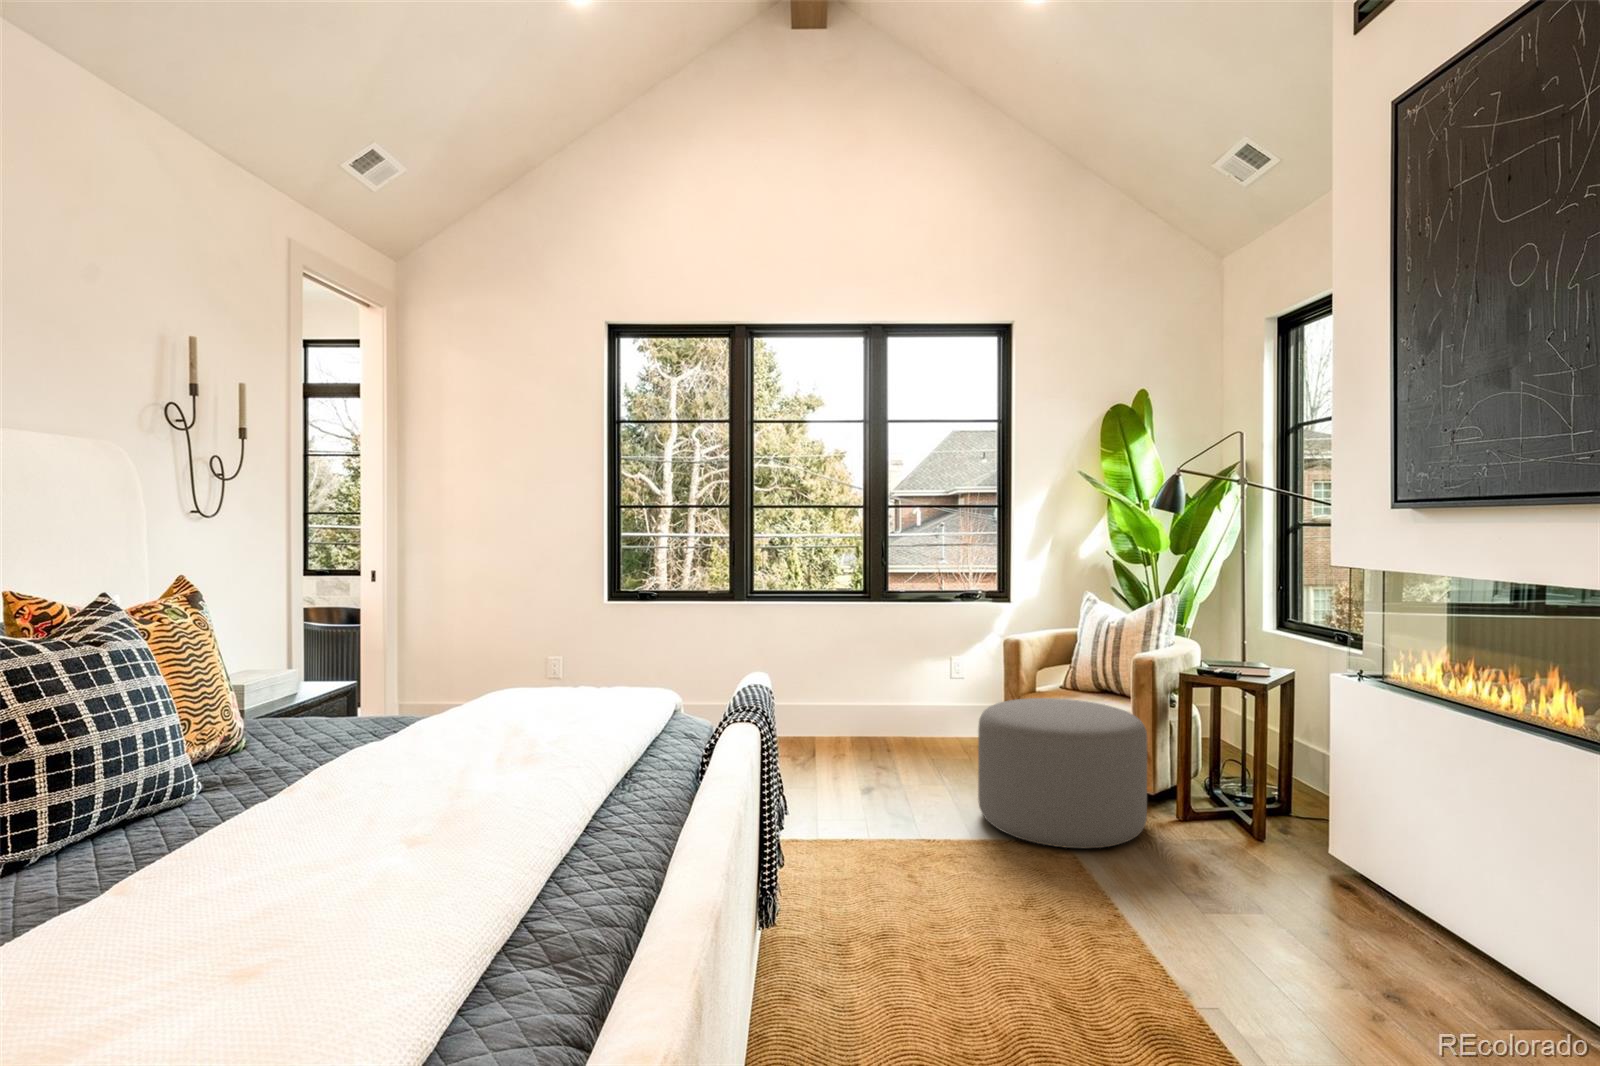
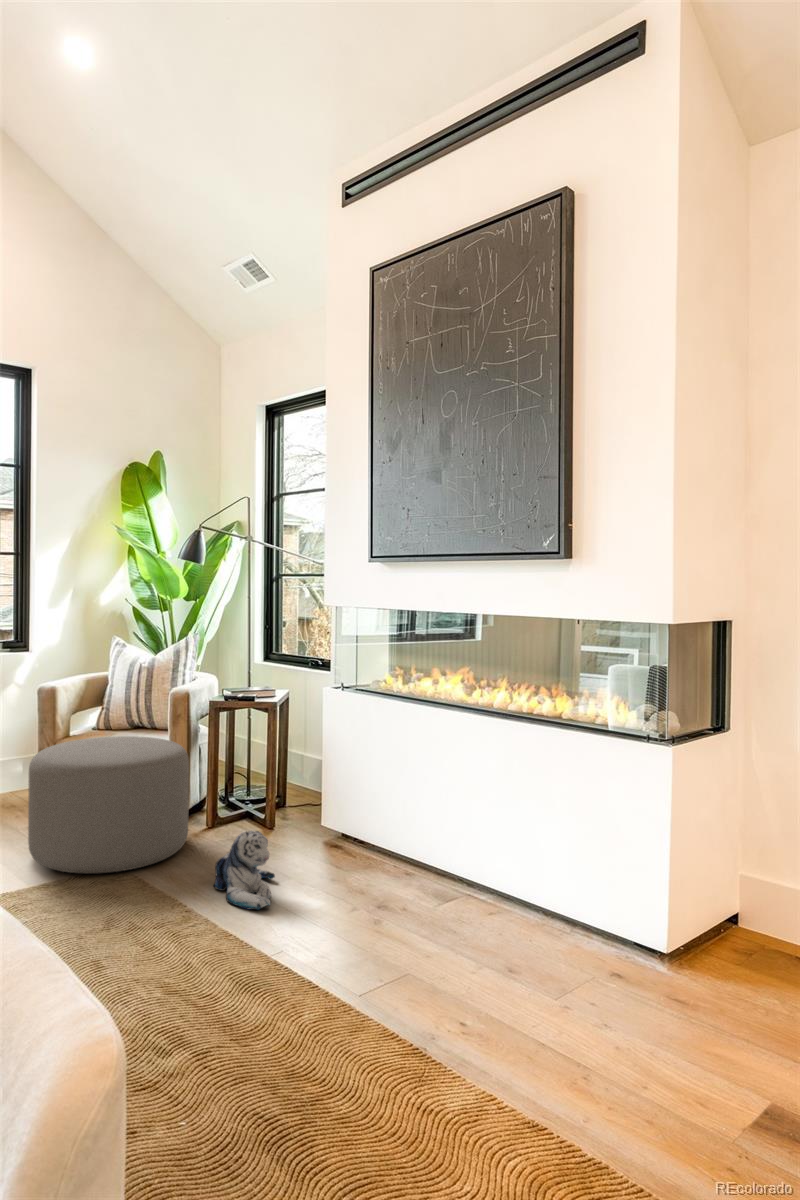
plush toy: none [1157,837,1240,940] -> present [214,831,275,910]

